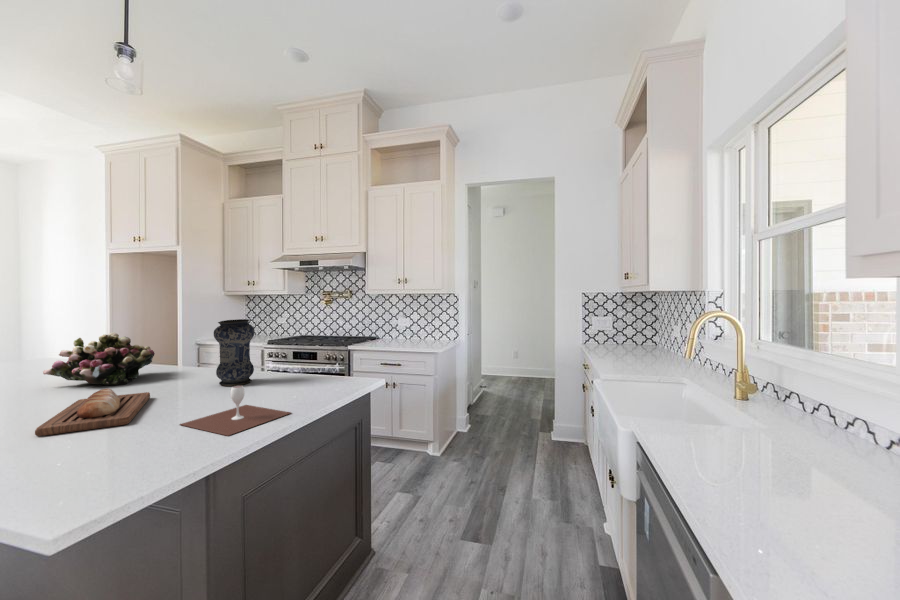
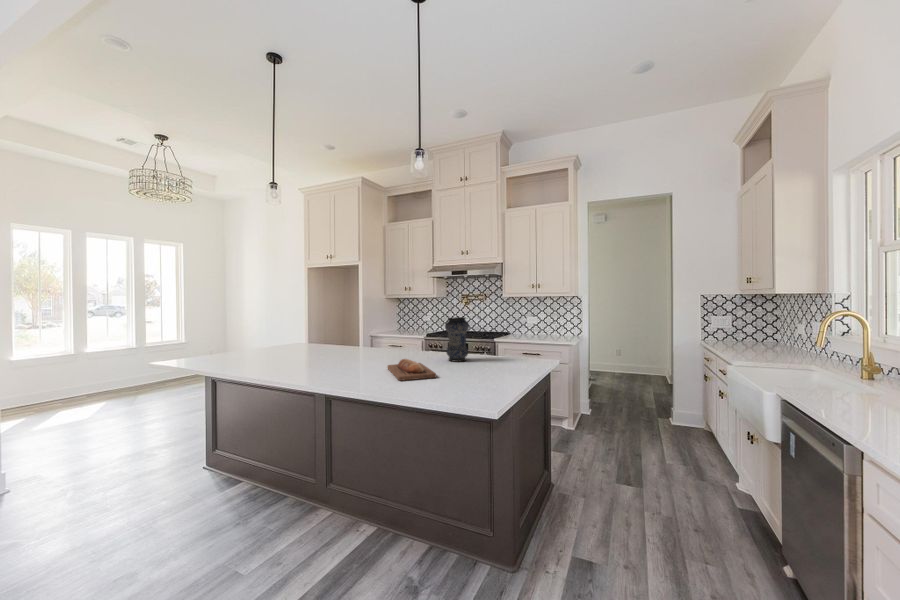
flower arrangement: present [43,332,155,385] -> none [344,326,399,359]
wine glass: present [180,386,290,436] -> none [466,358,524,384]

